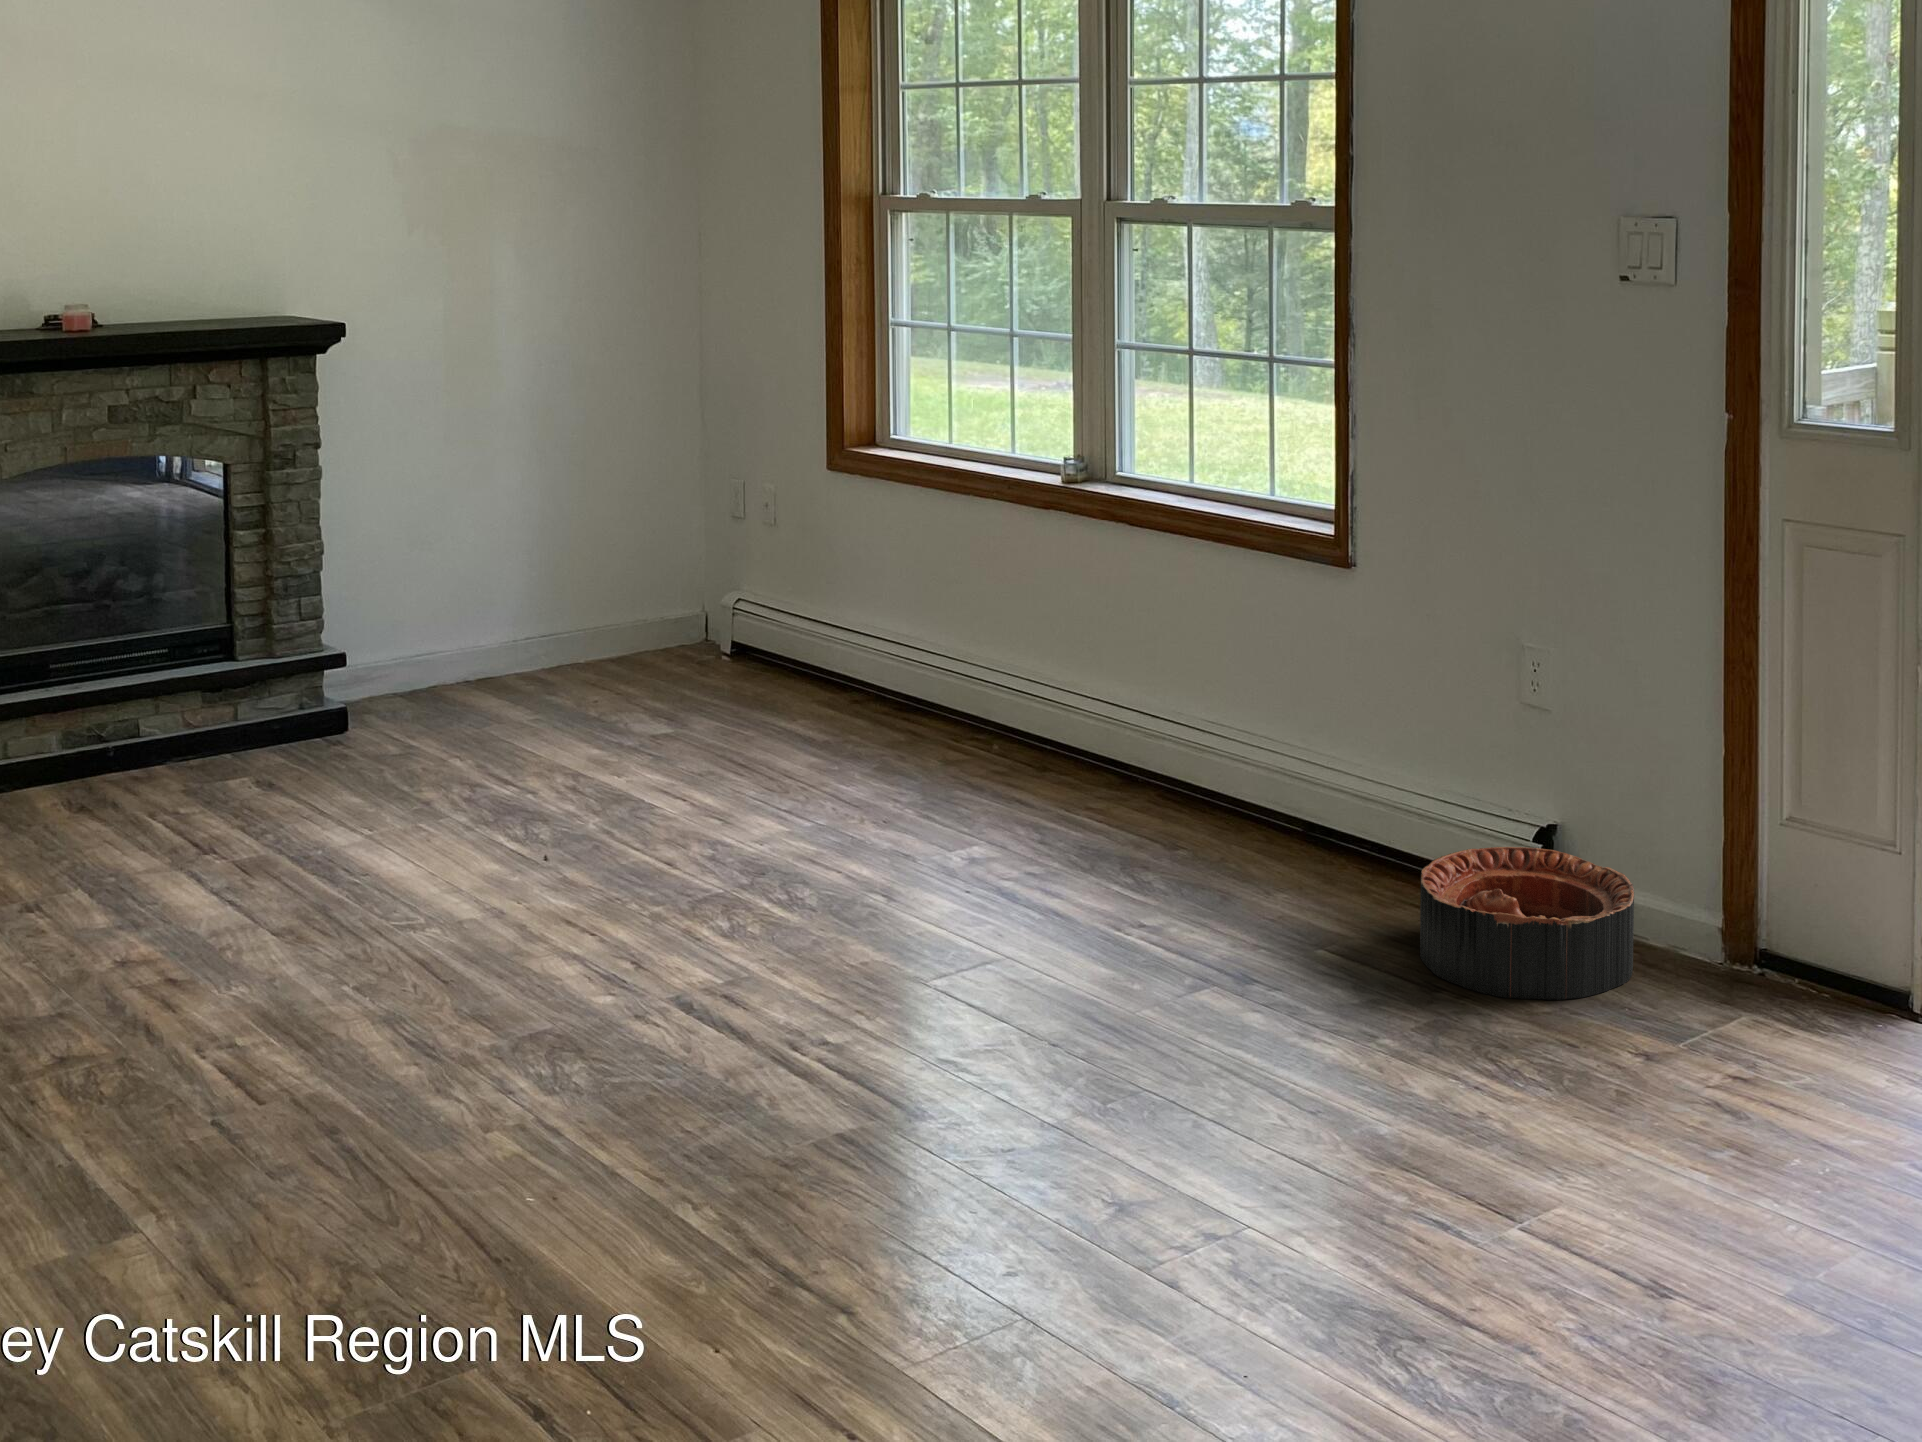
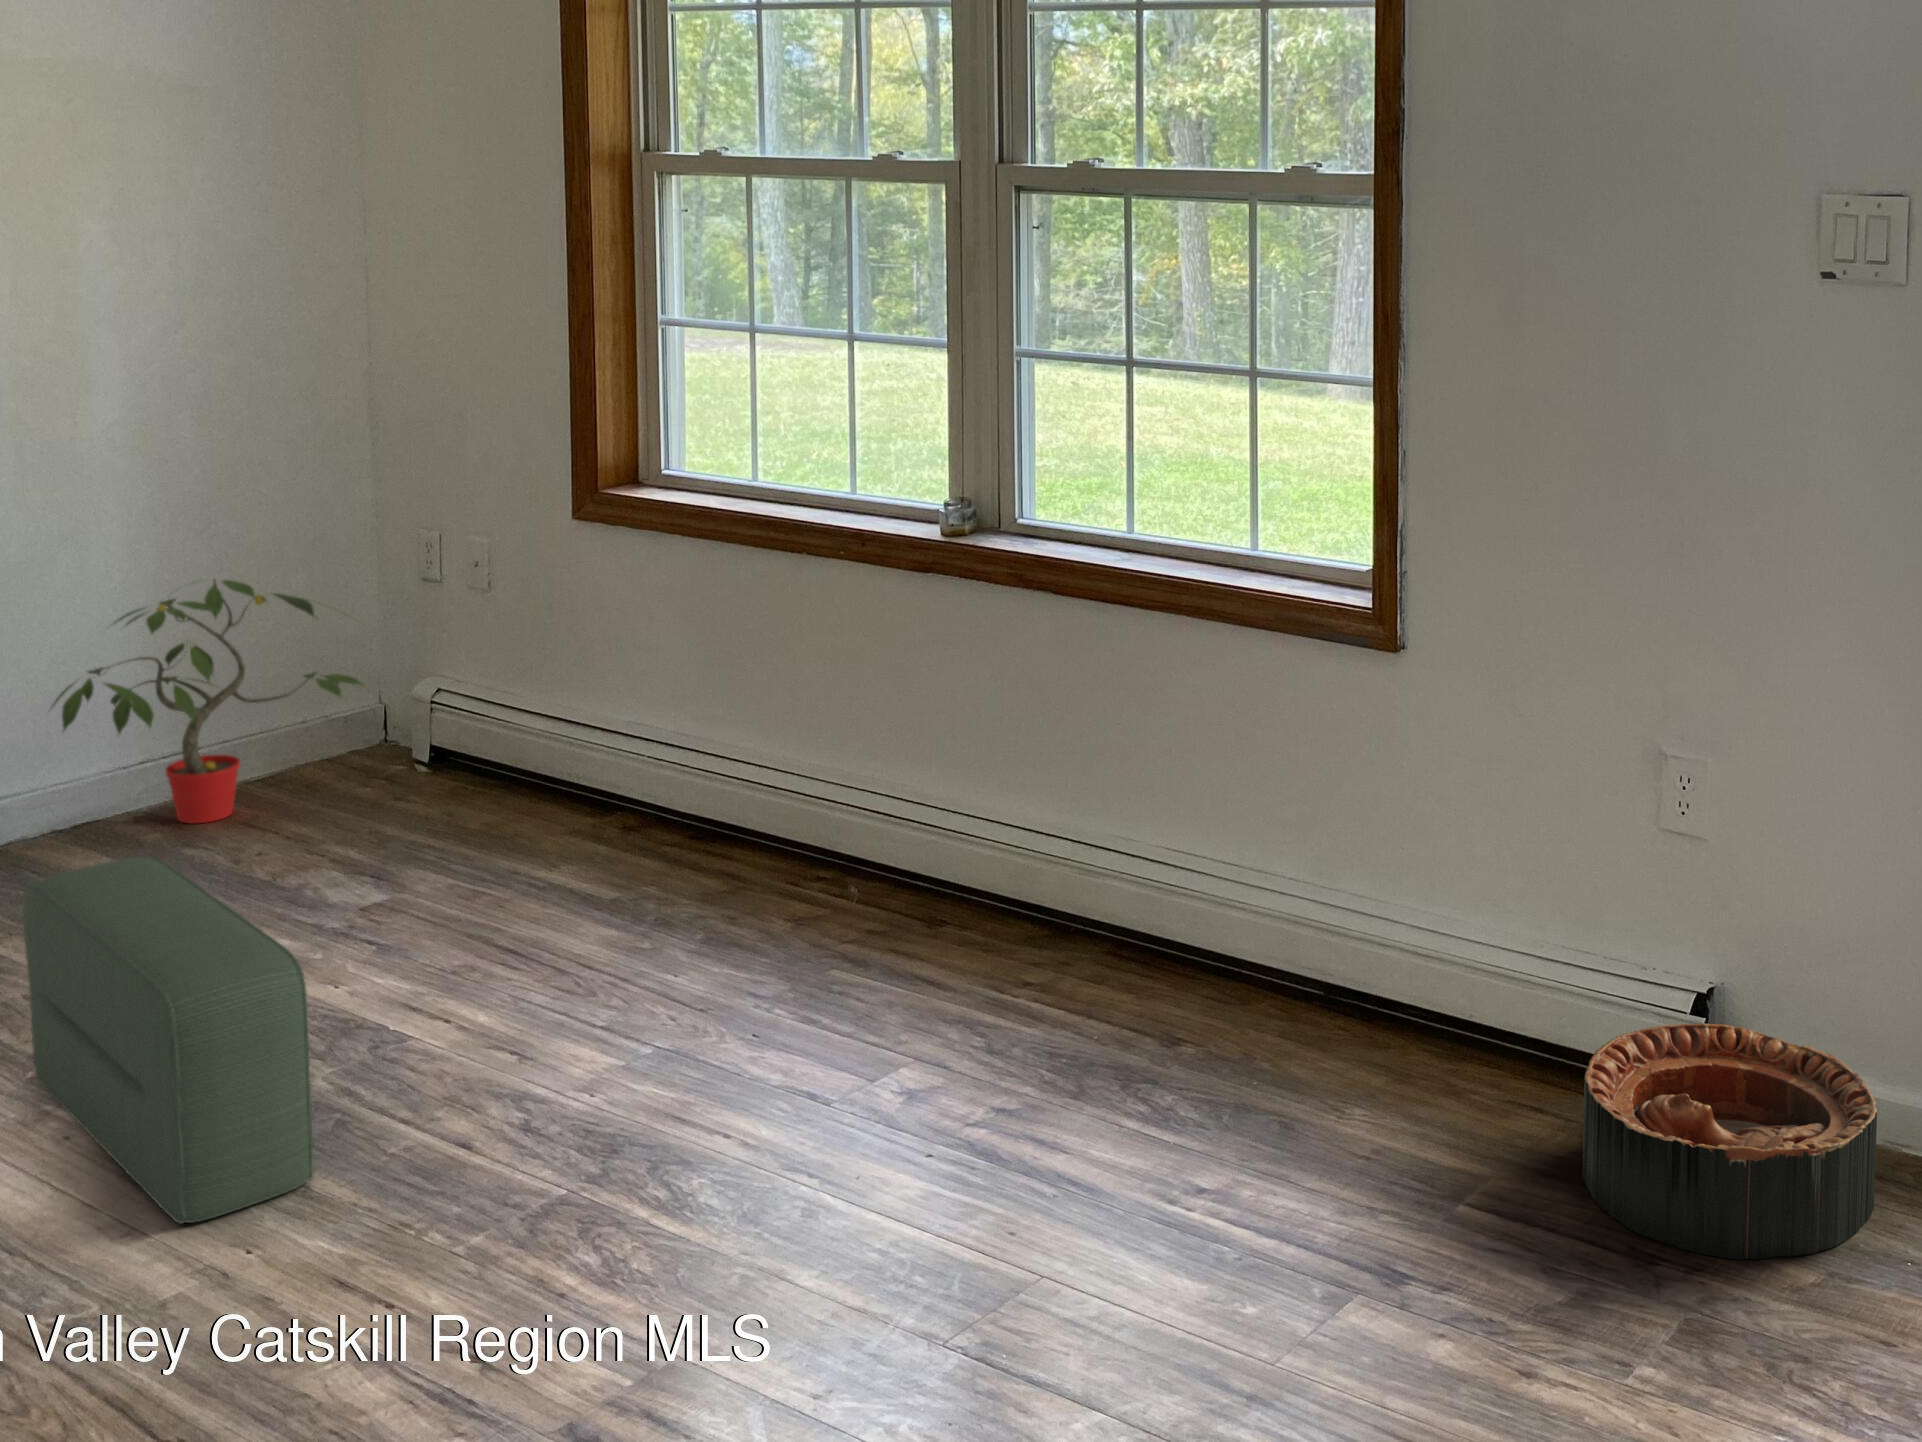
potted plant: none [456,503,676,680] -> present [52,580,363,824]
pouf: none [413,666,571,887] -> present [23,856,314,1224]

